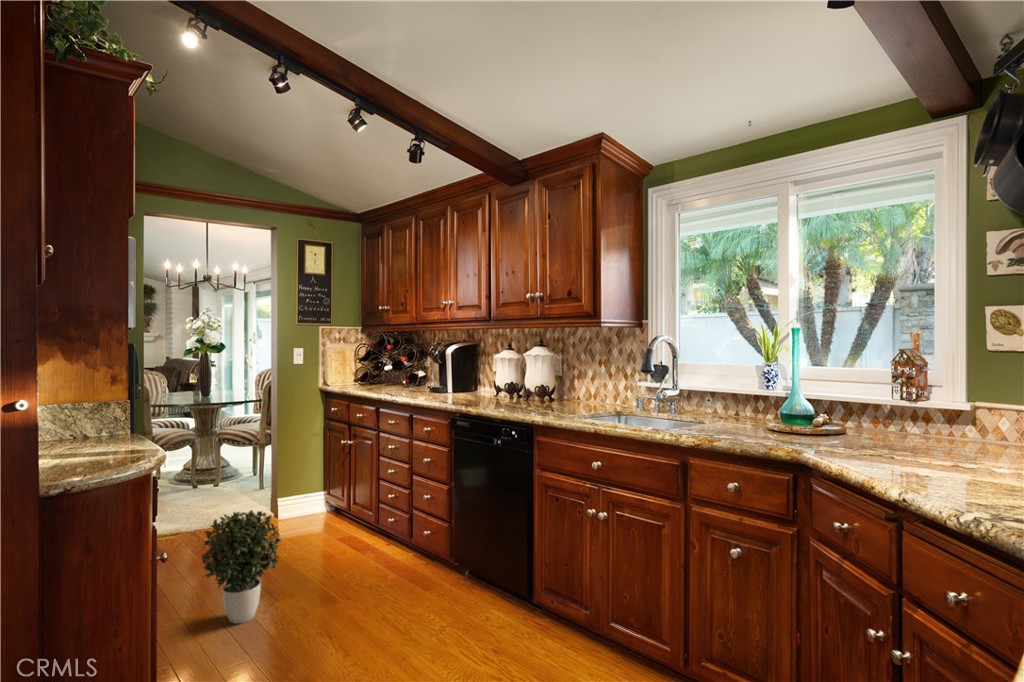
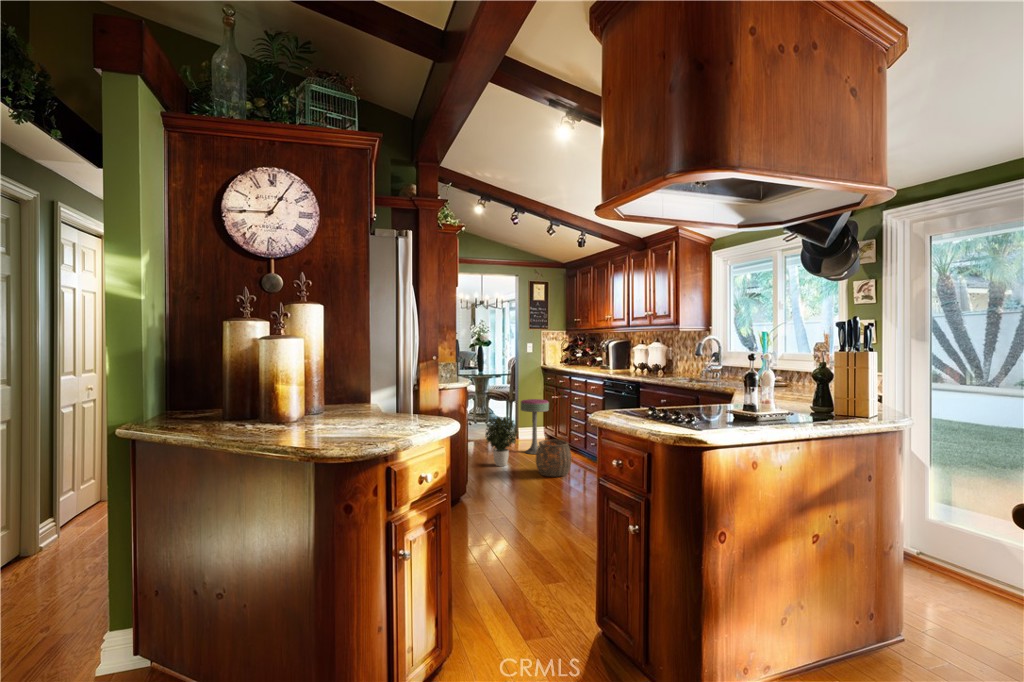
bar stool: none [284,453,341,563] -> present [521,399,549,454]
woven basket: none [325,550,404,643] -> present [536,440,571,477]

